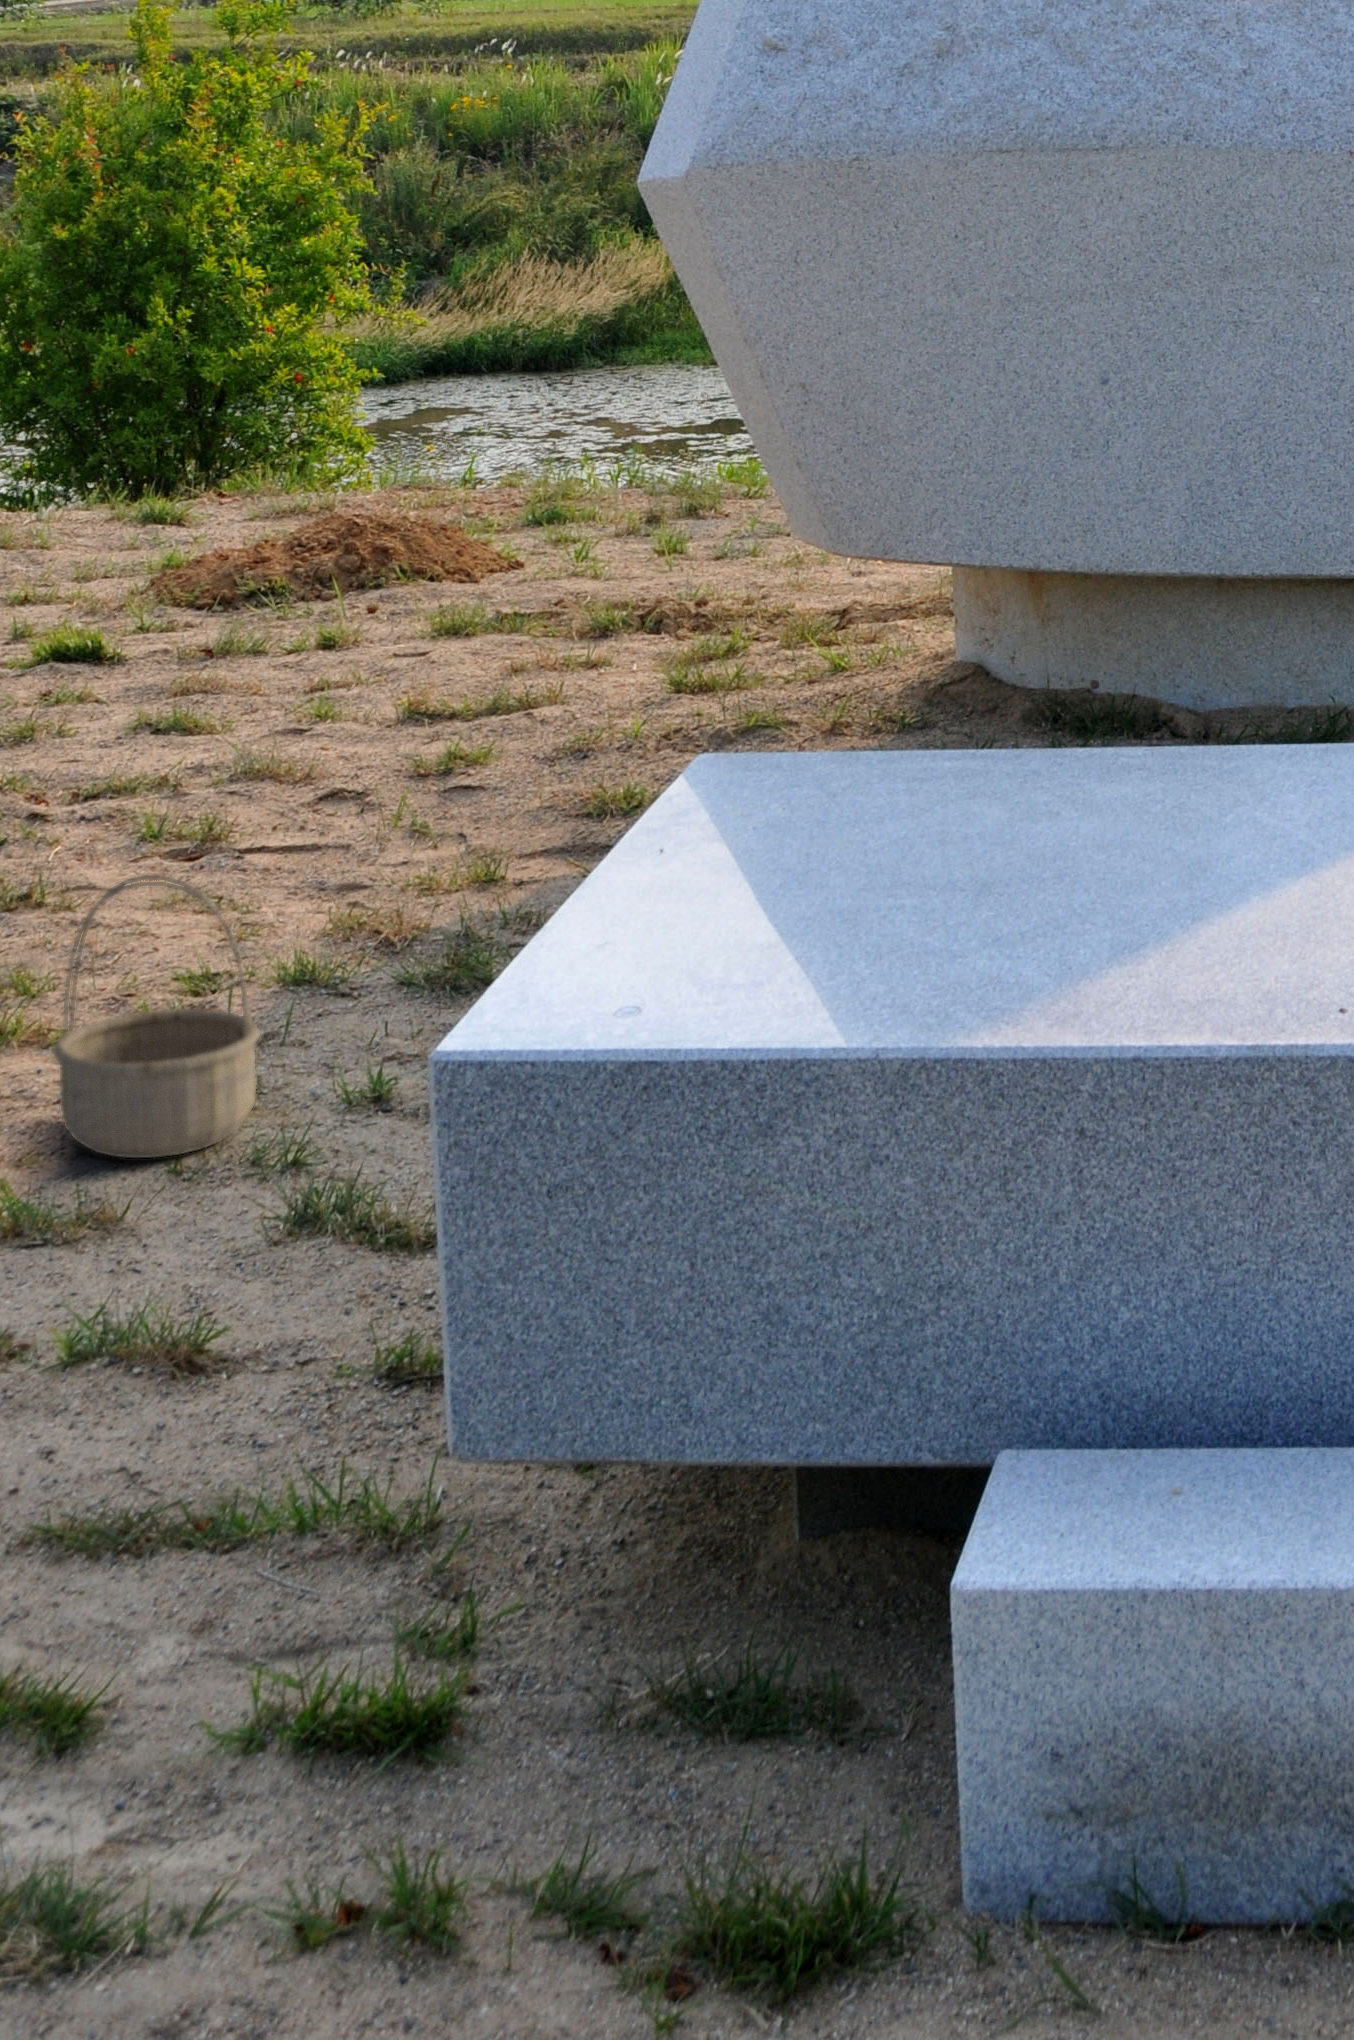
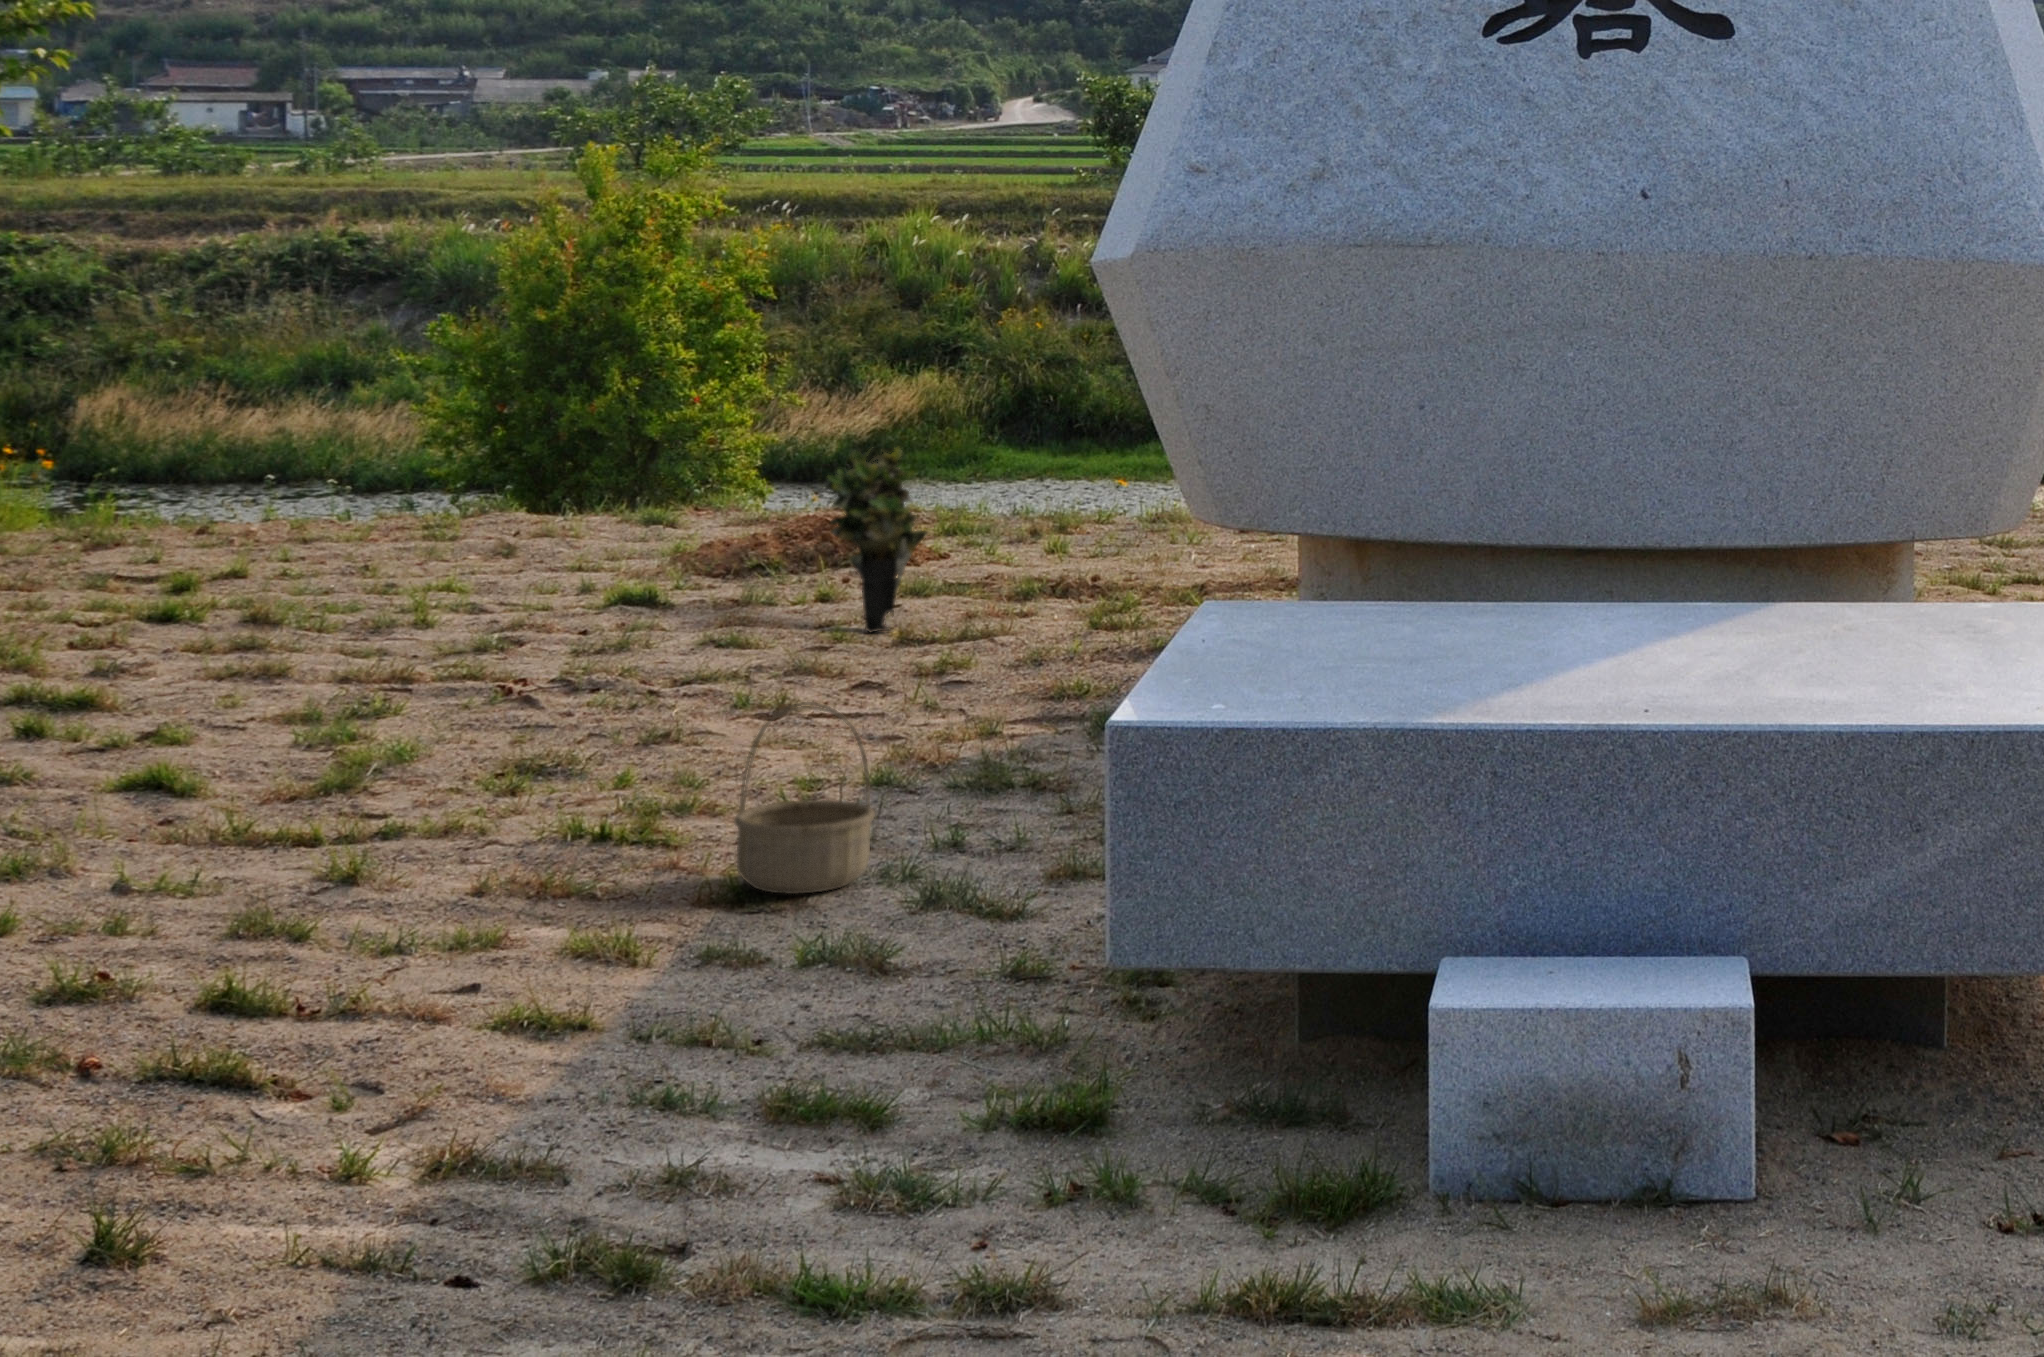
potted plant: none [336,420,479,672] -> present [825,448,928,633]

